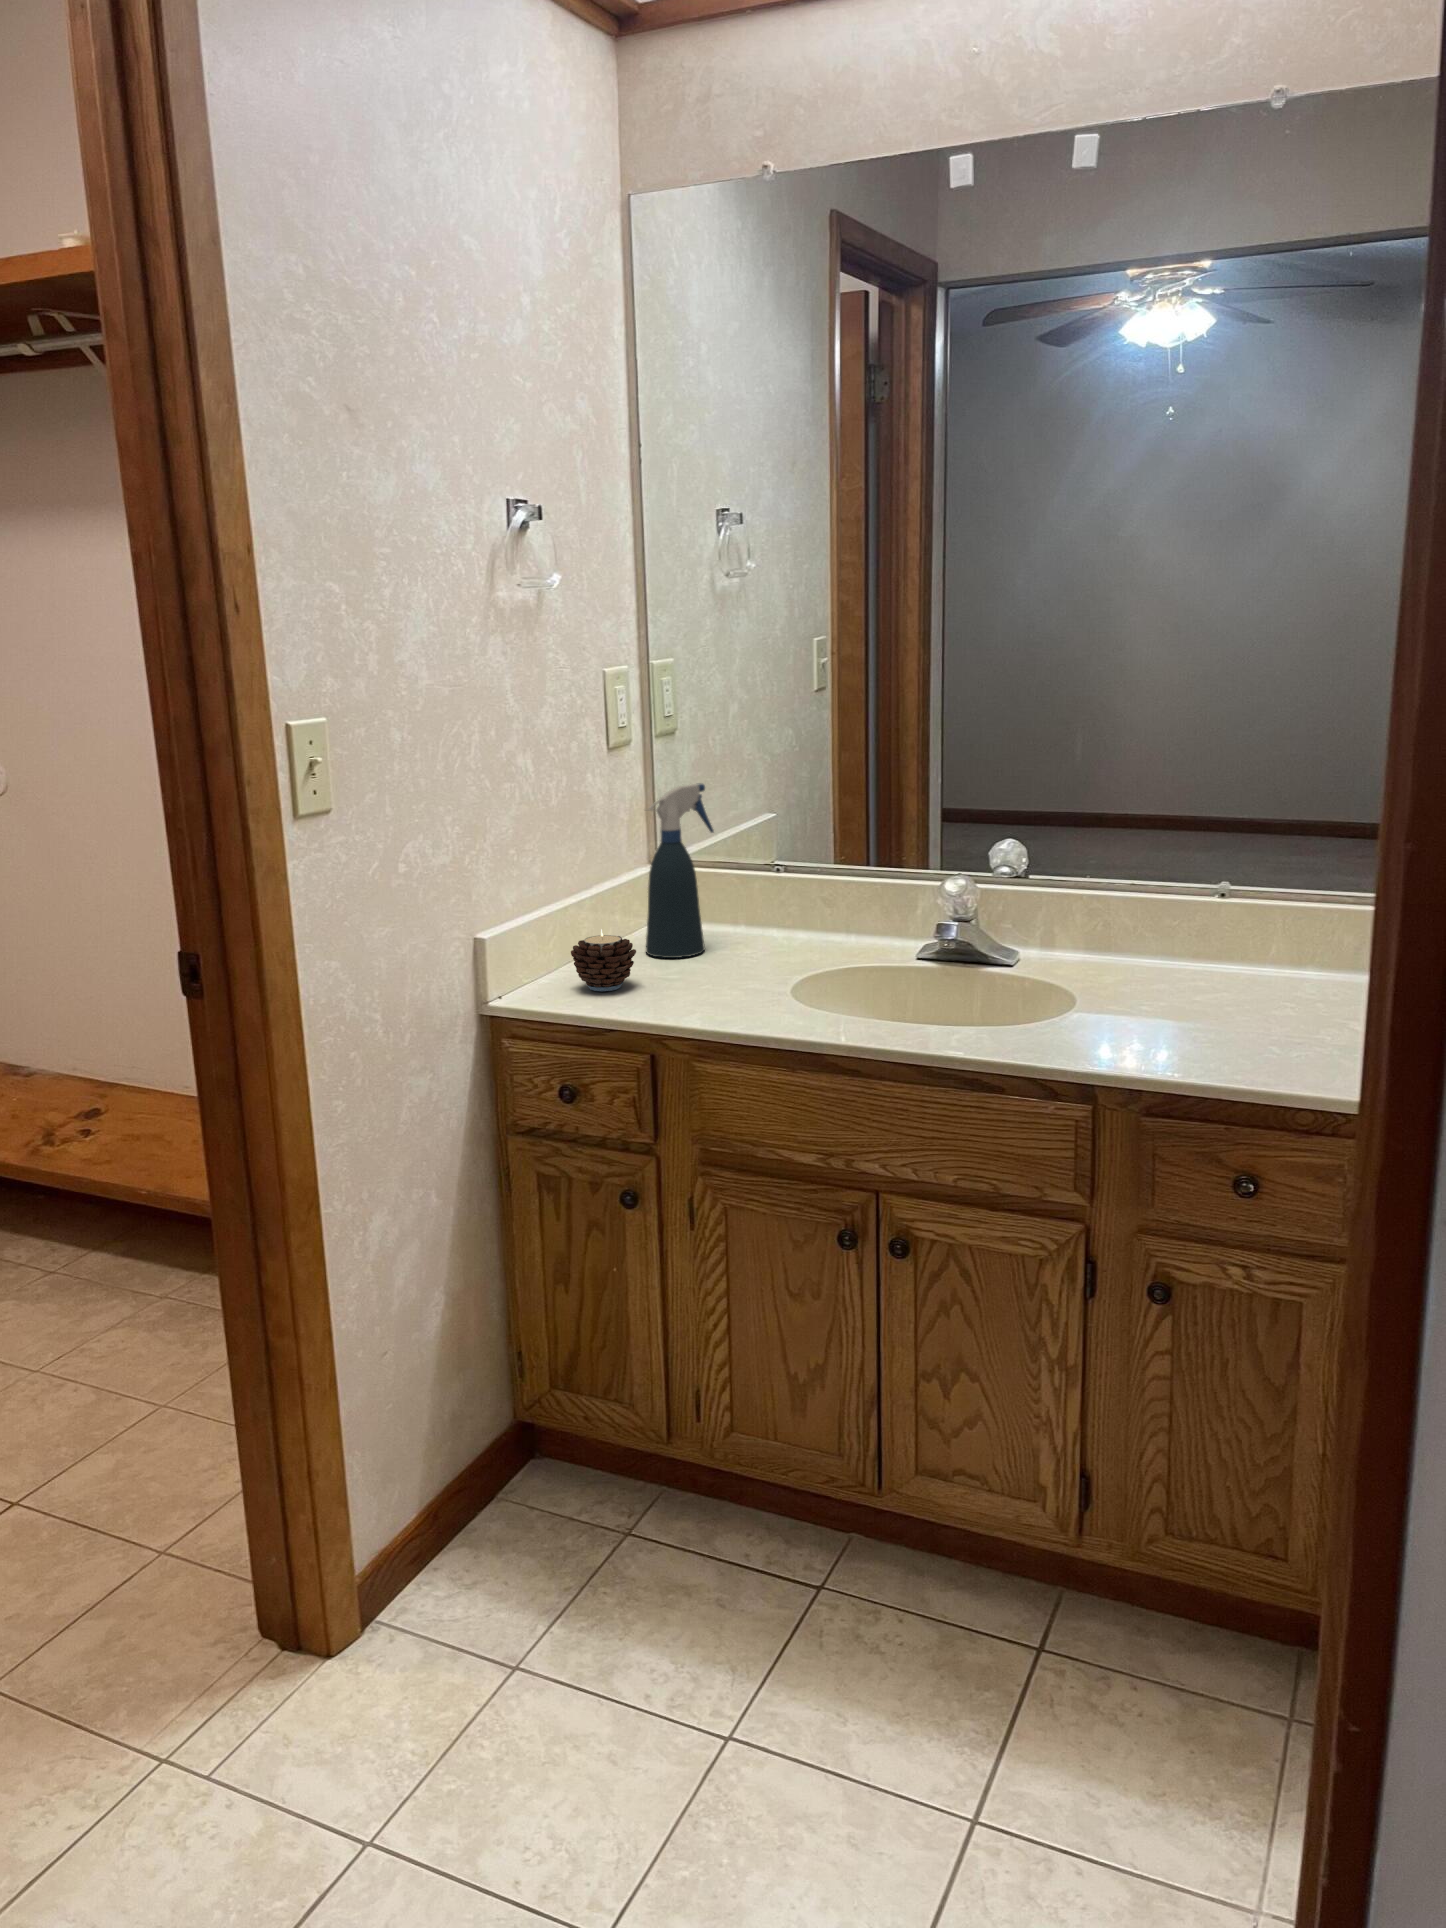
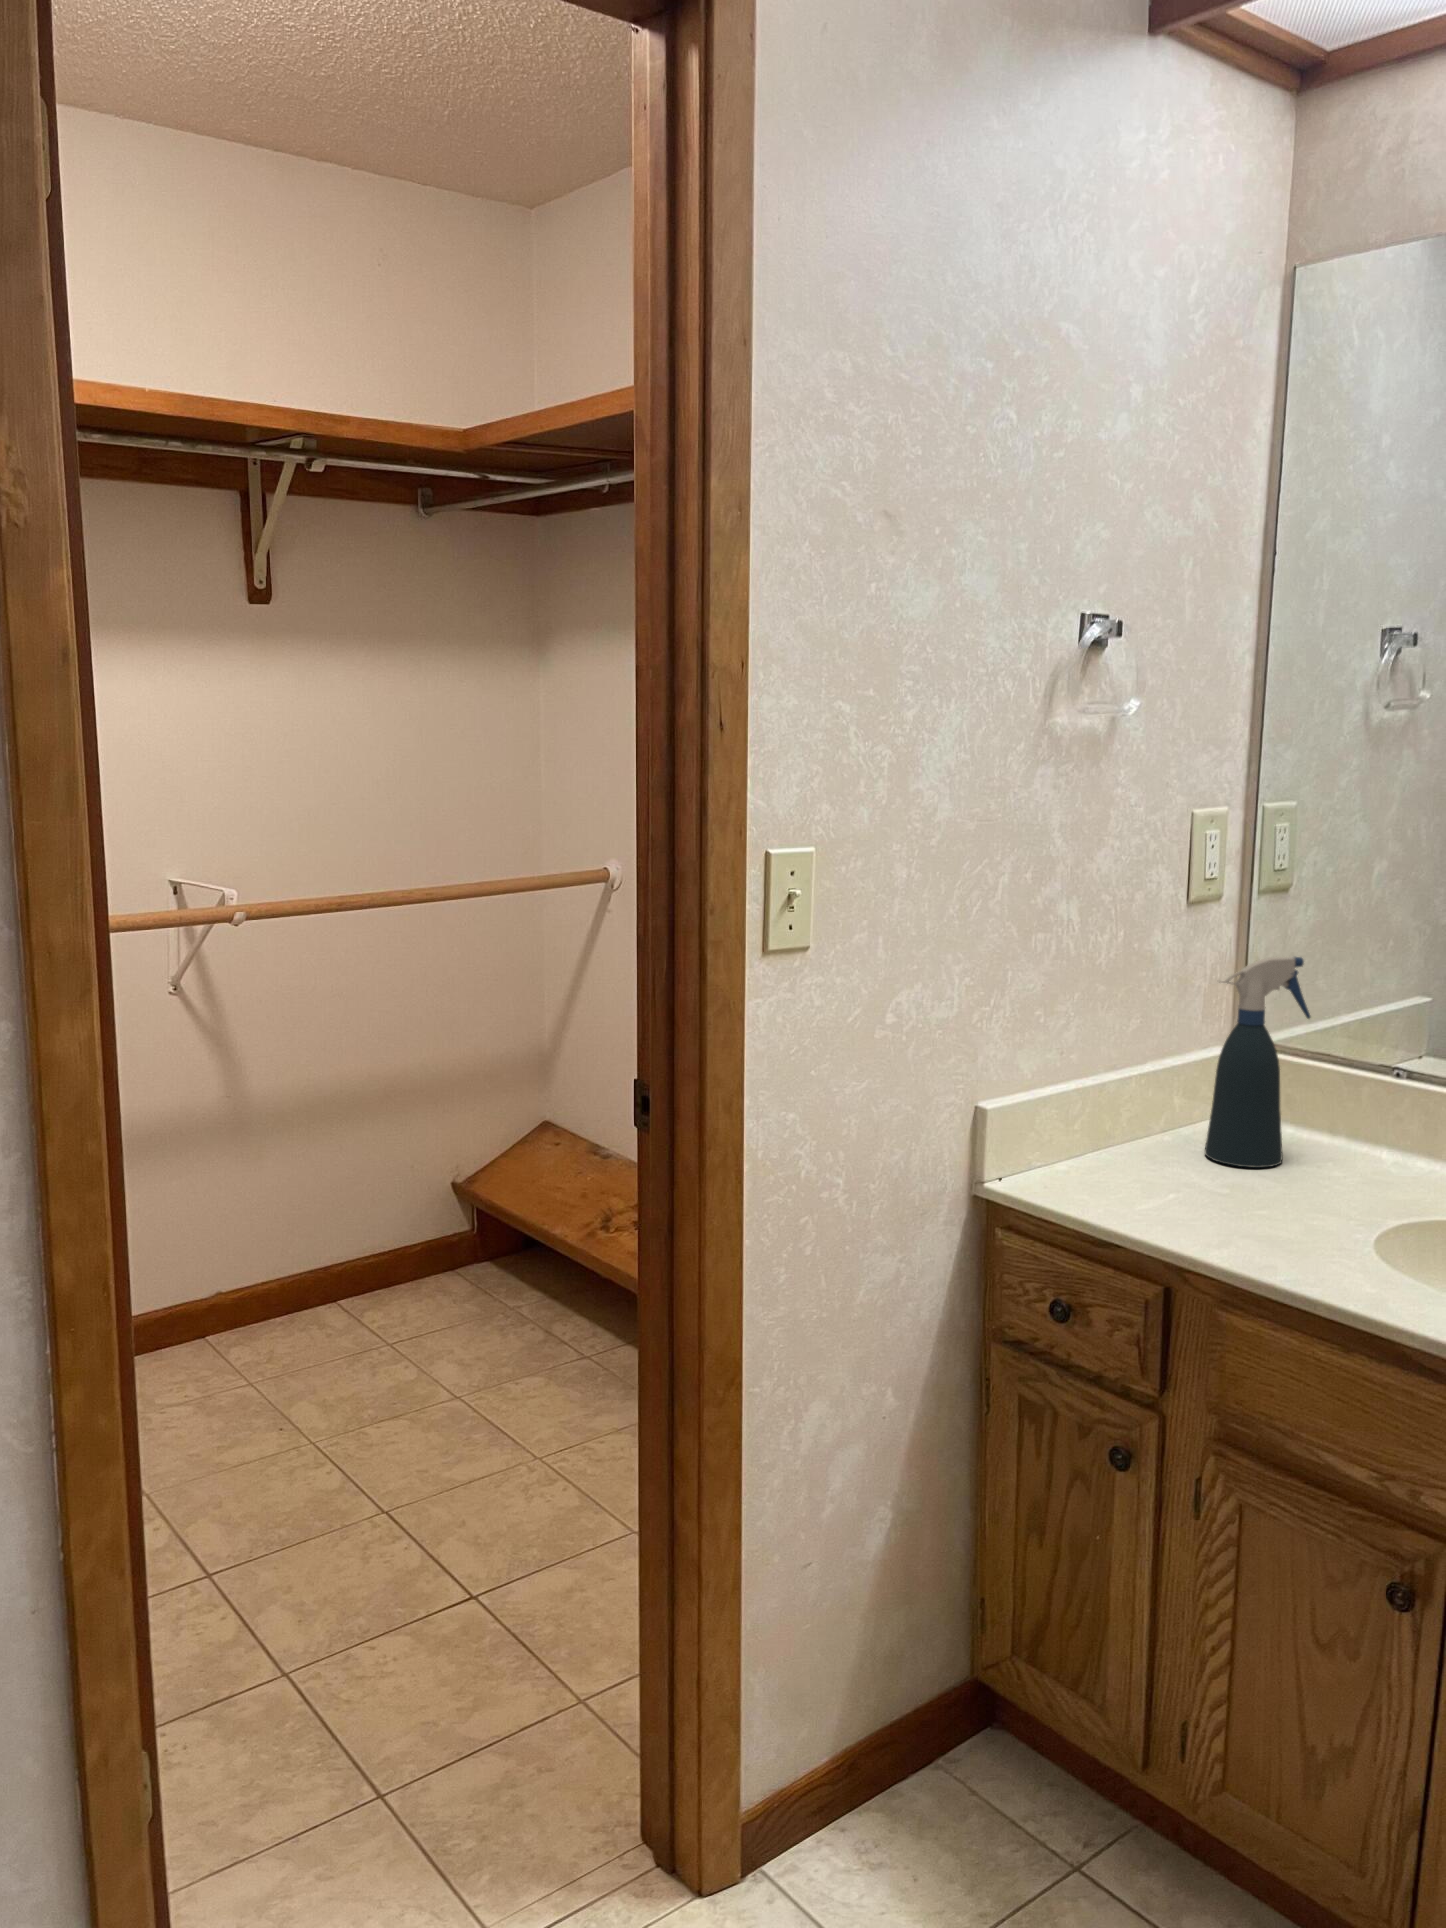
candle: present [571,929,636,991] -> none [1096,1119,1176,1195]

